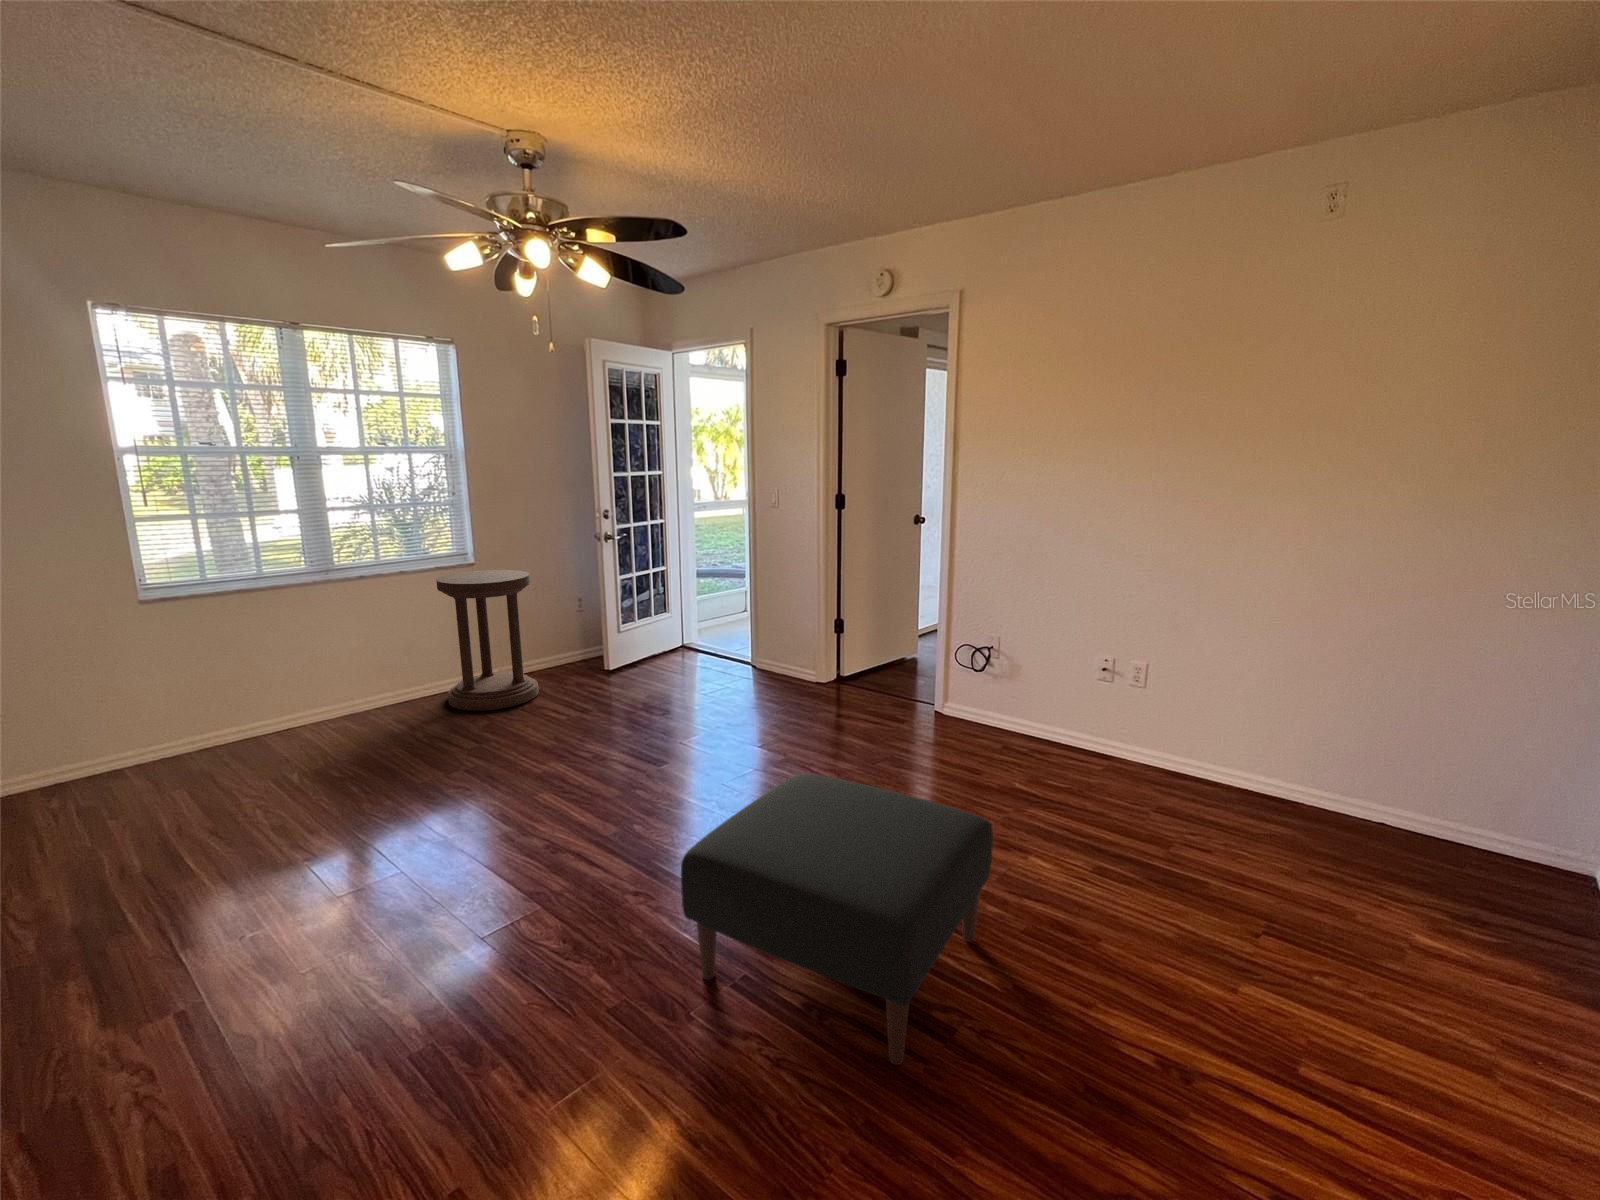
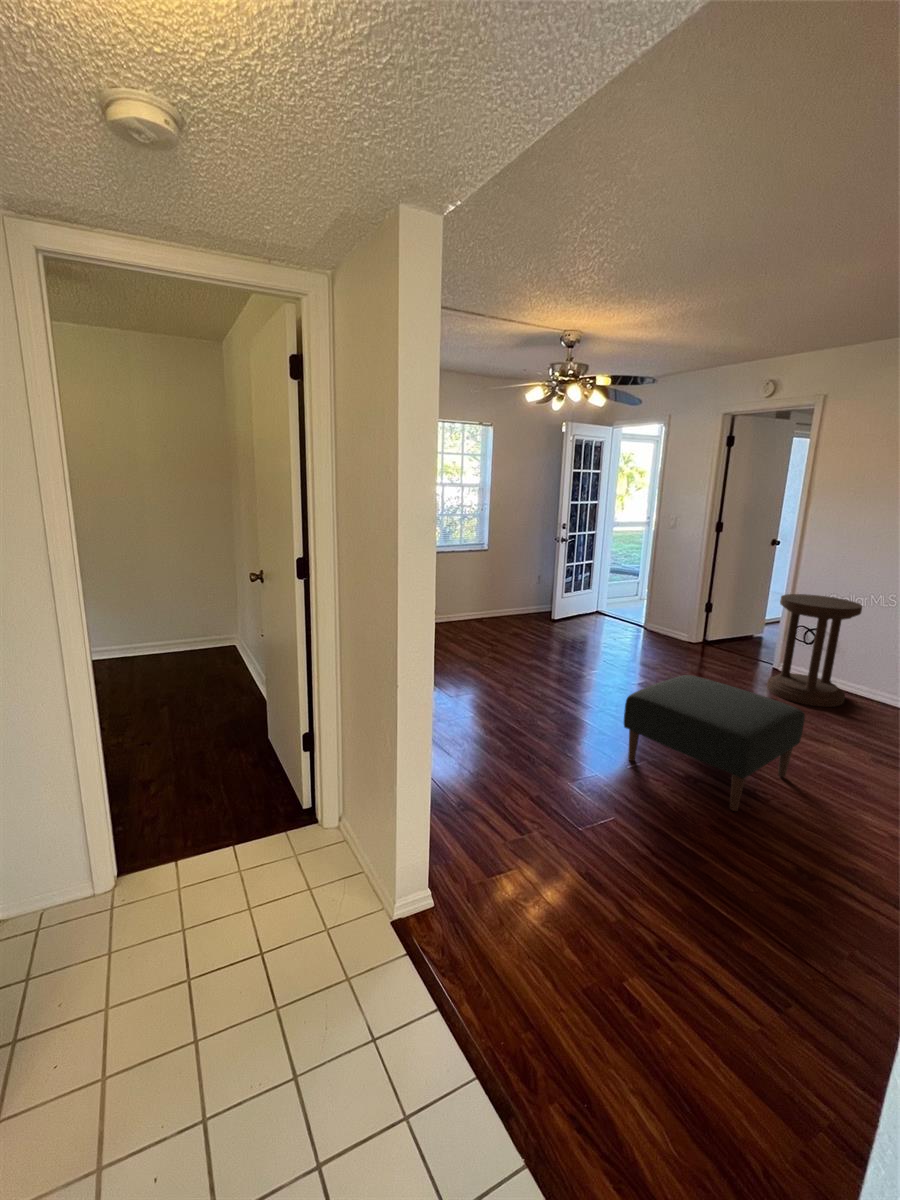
side table: present [436,570,539,711] -> present [767,594,862,707]

